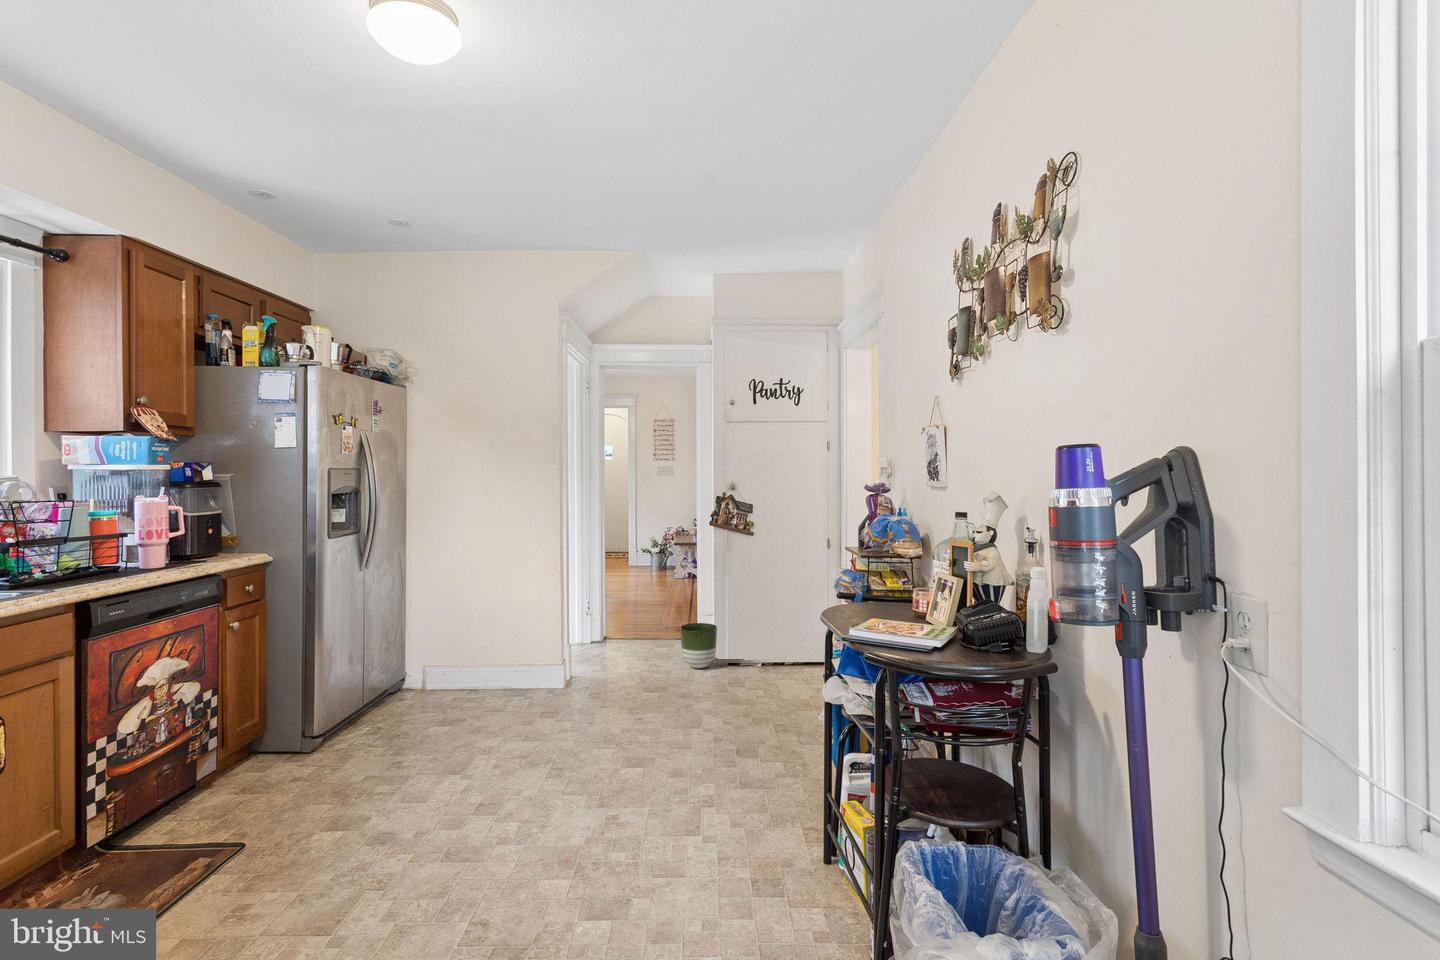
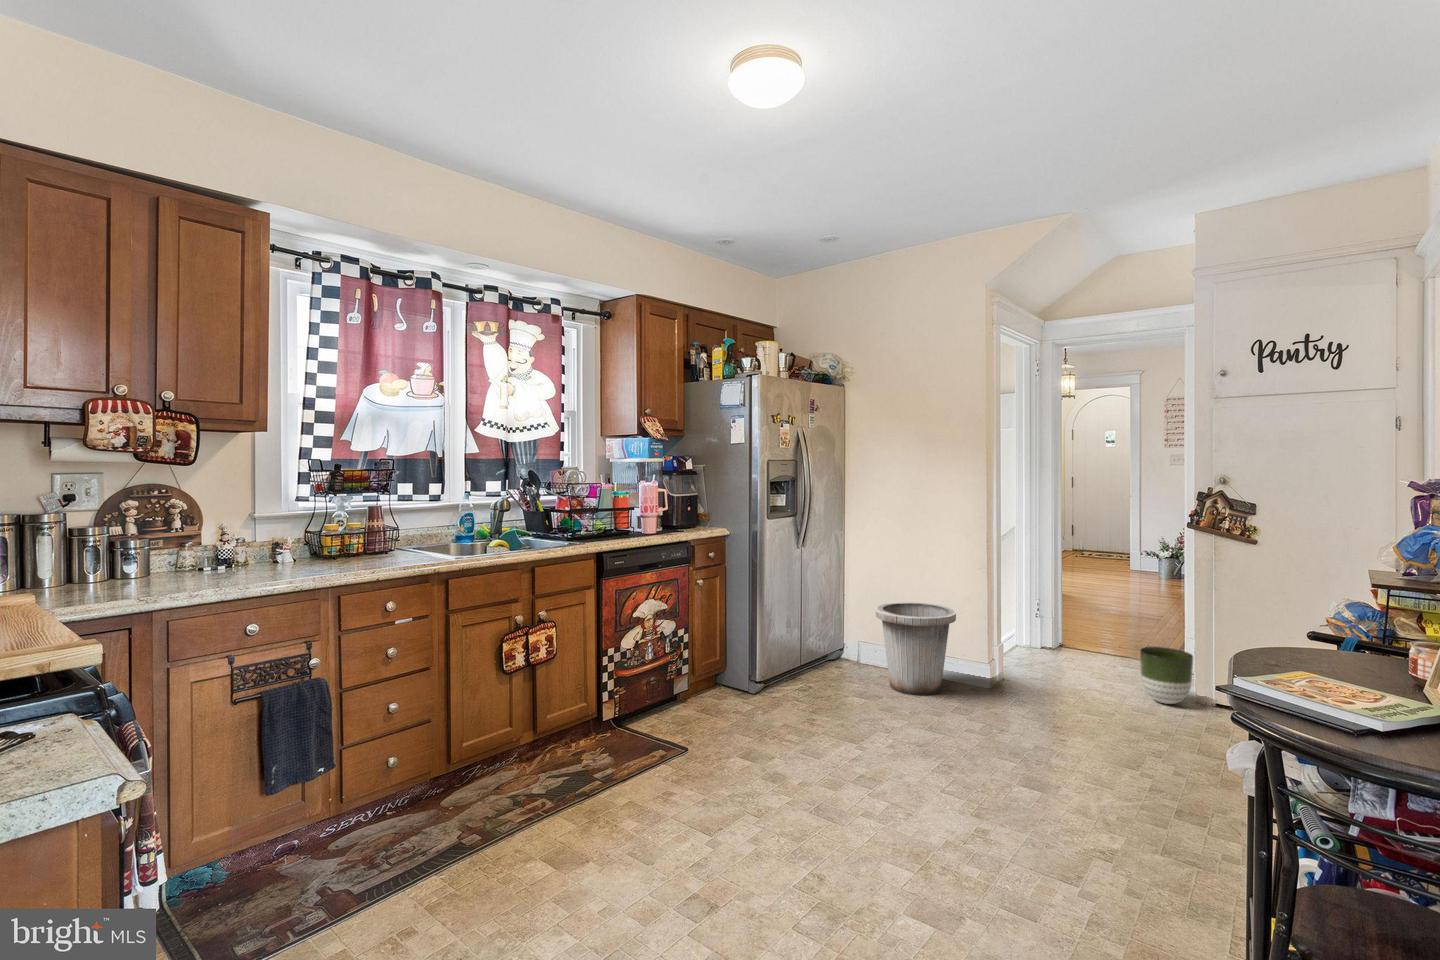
trash can: none [455,613,538,708] -> present [876,602,956,695]

